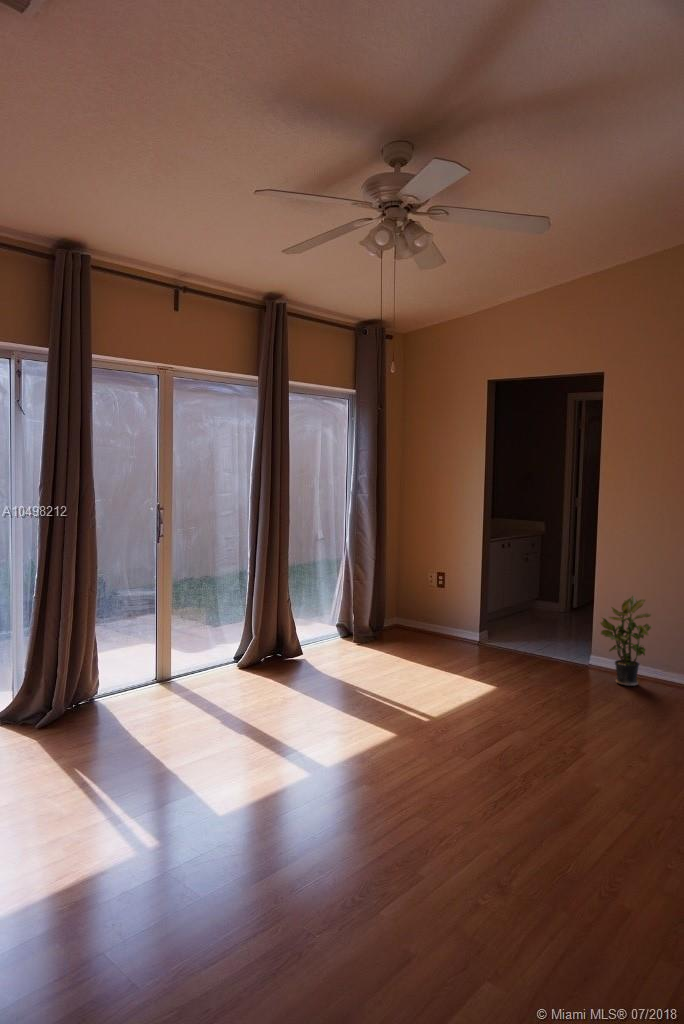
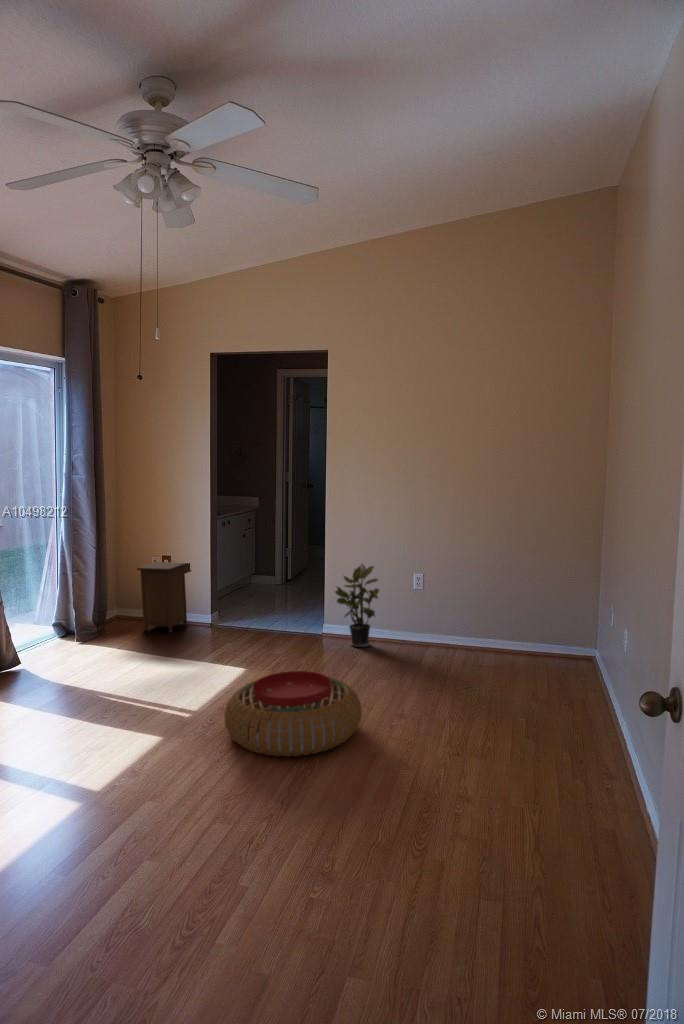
nightstand: none [410,578,461,645] -> present [137,562,191,633]
pouf: none [452,693,595,778] -> present [224,671,362,757]

